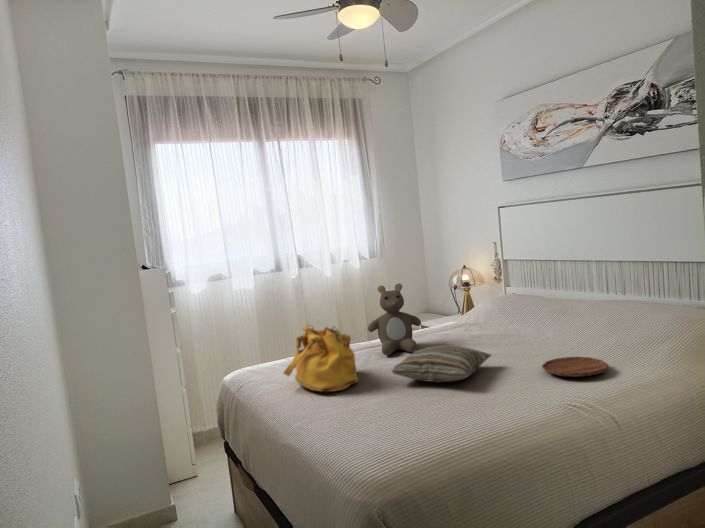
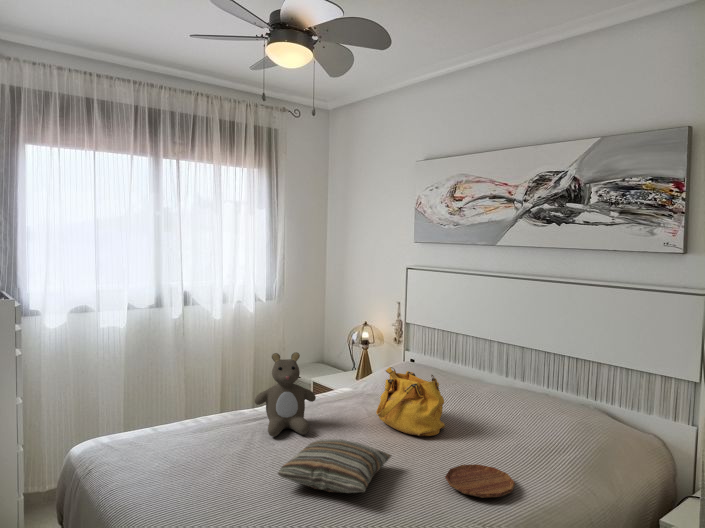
handbag: present [283,325,358,392] -> present [376,367,445,436]

